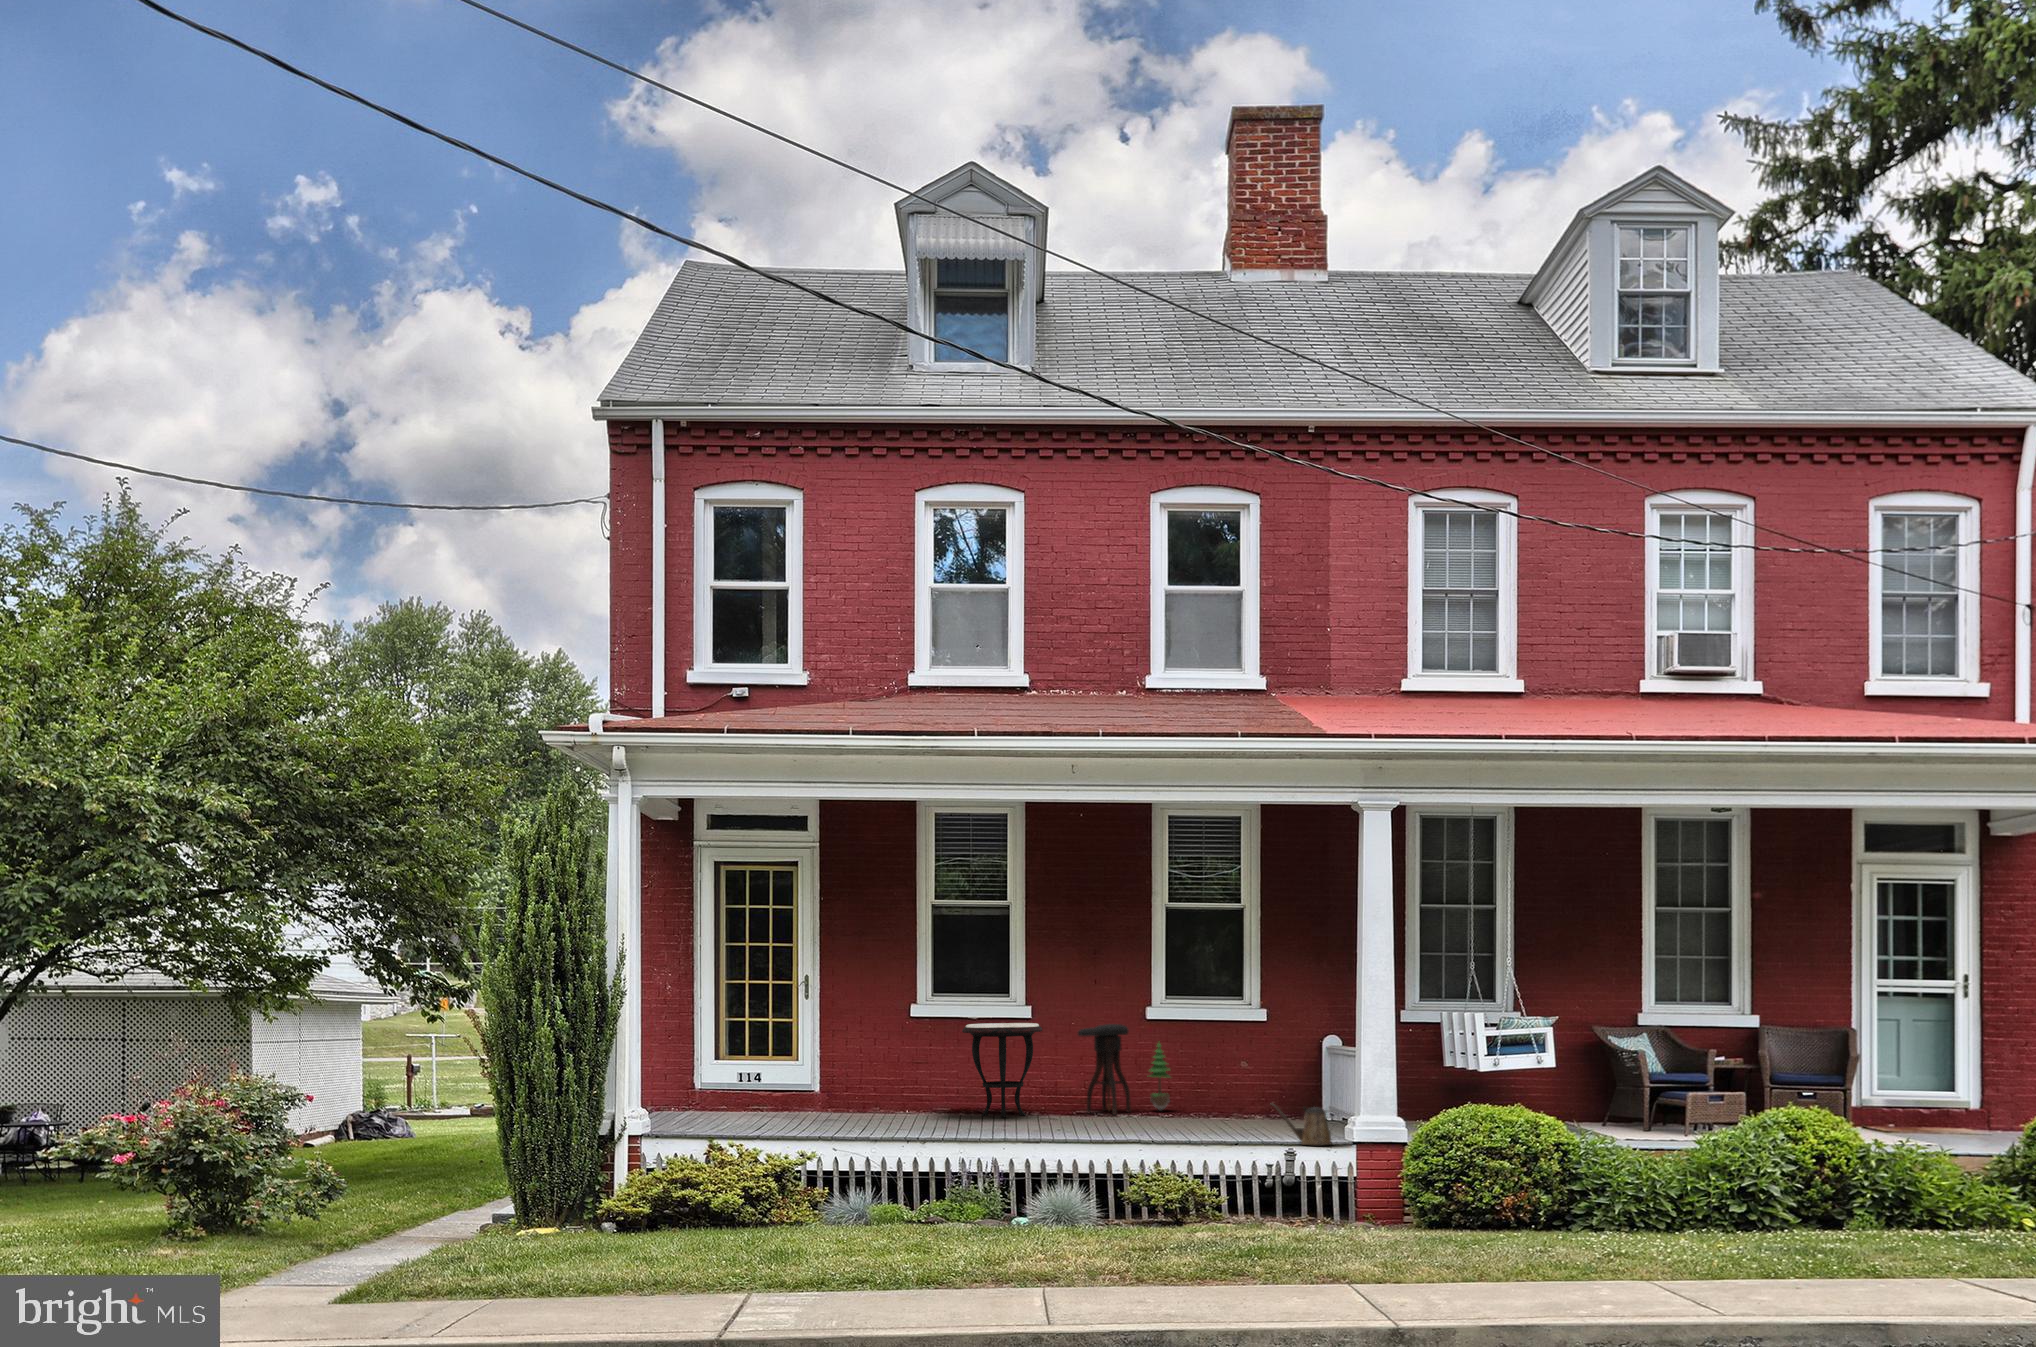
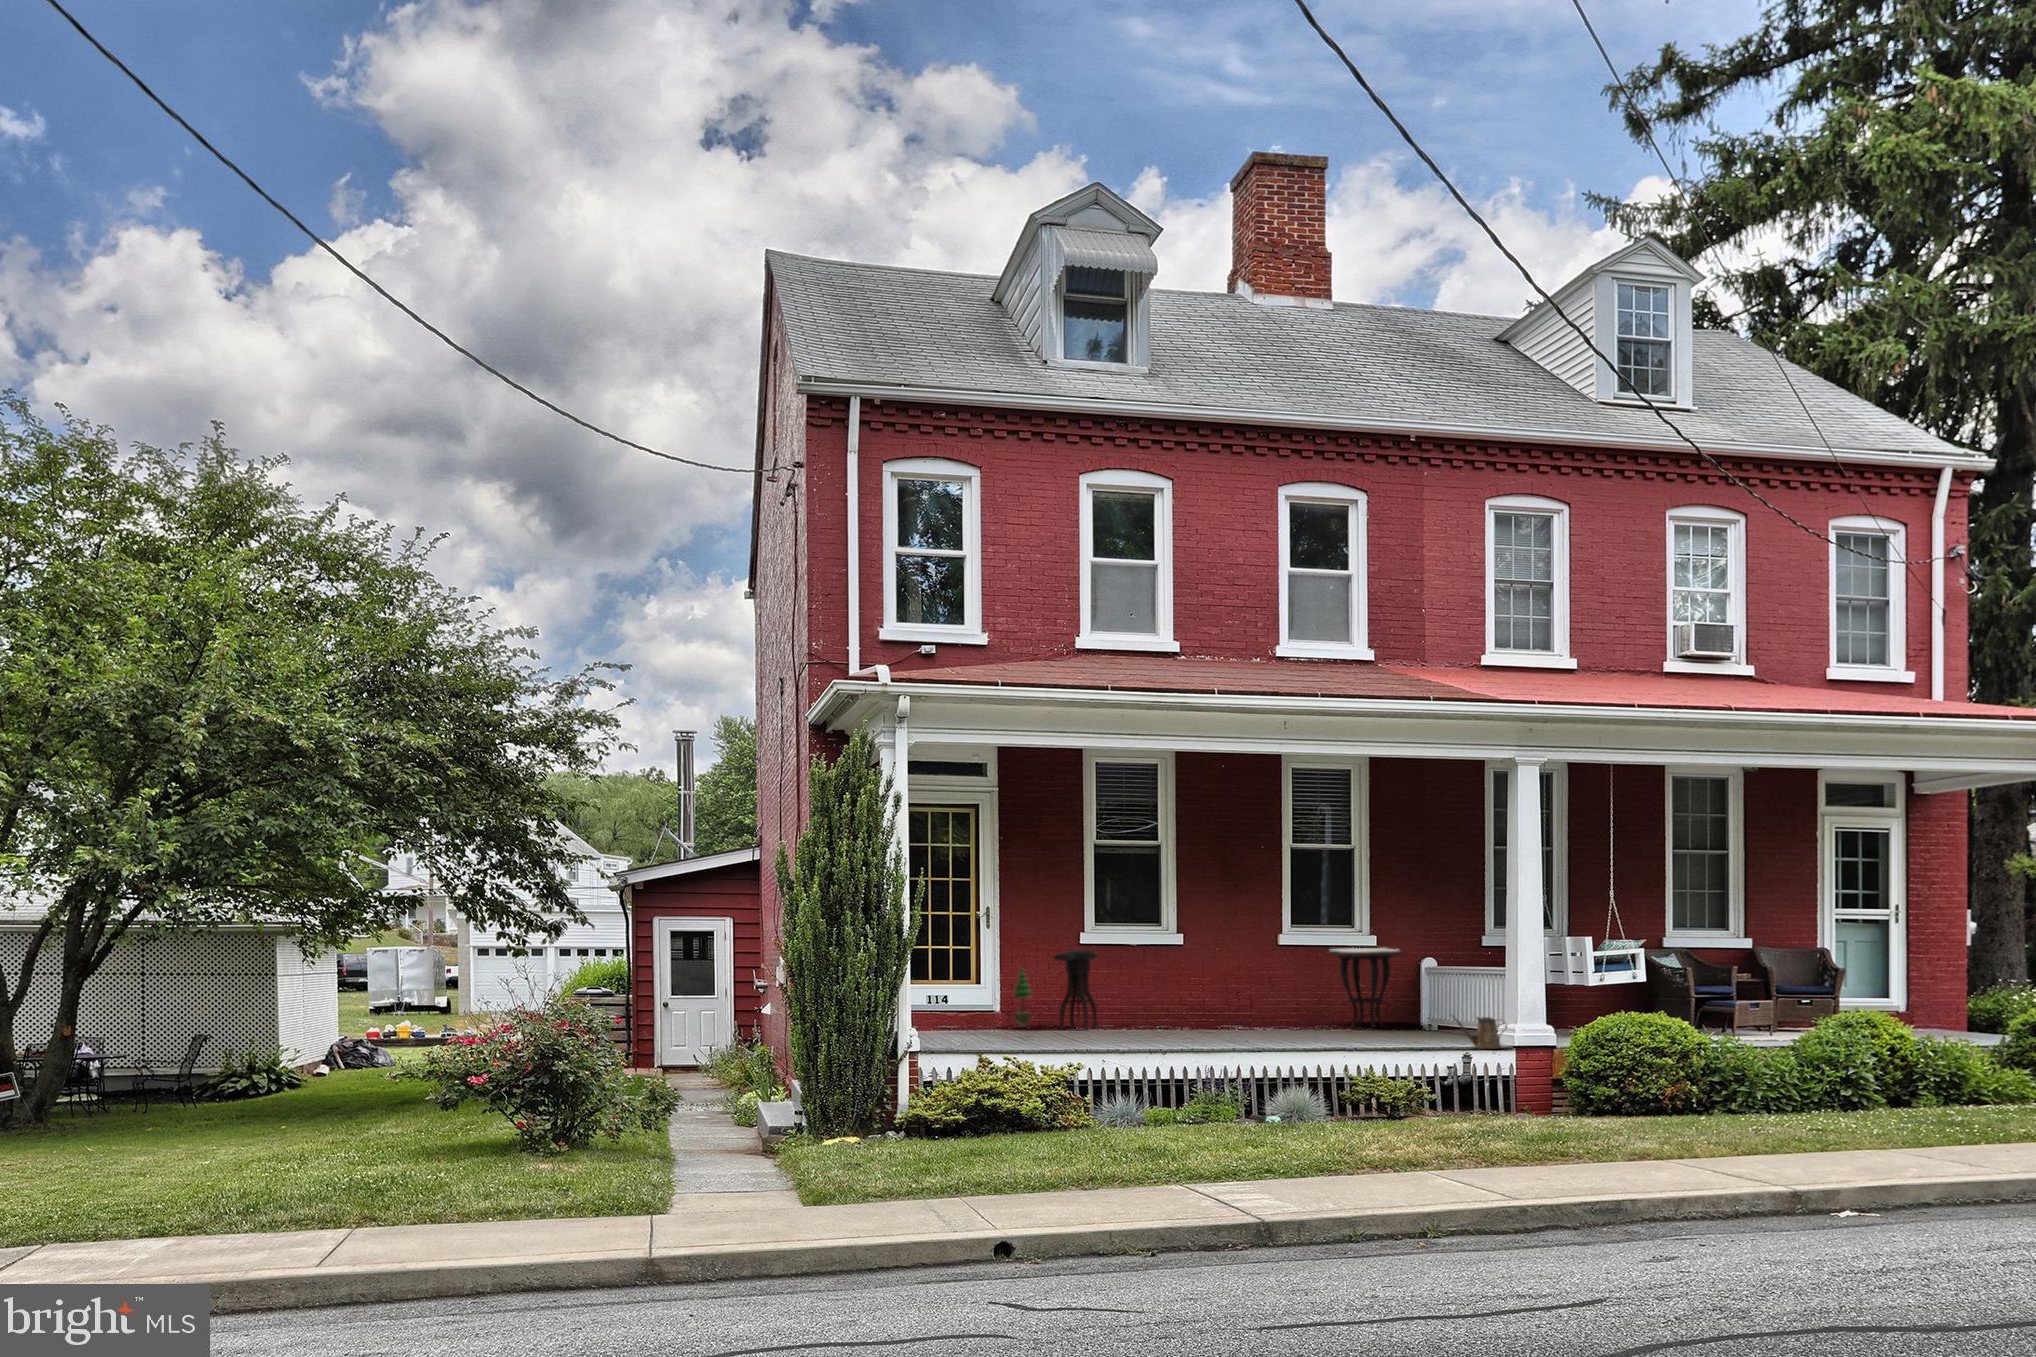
side table: present [962,1023,1042,1118] -> present [1327,948,1403,1028]
stool: present [1078,1024,1131,1115] -> present [1054,950,1097,1030]
potted tree: present [1147,1041,1170,1111] -> present [1013,967,1032,1027]

